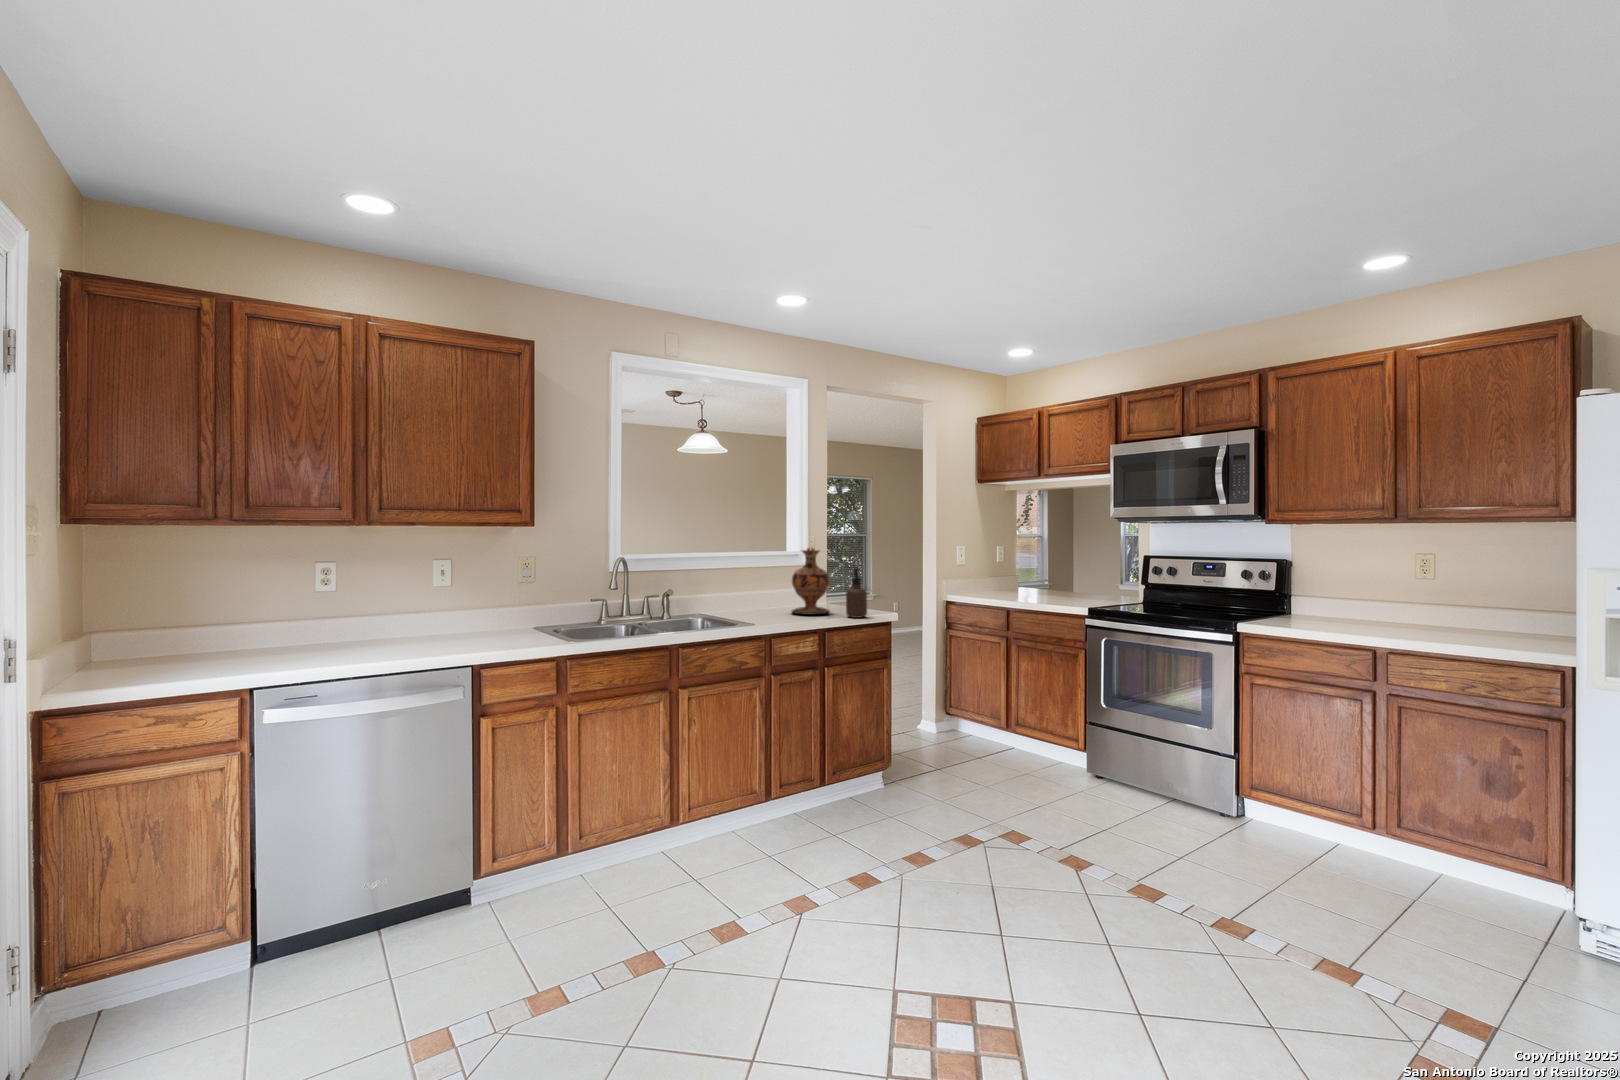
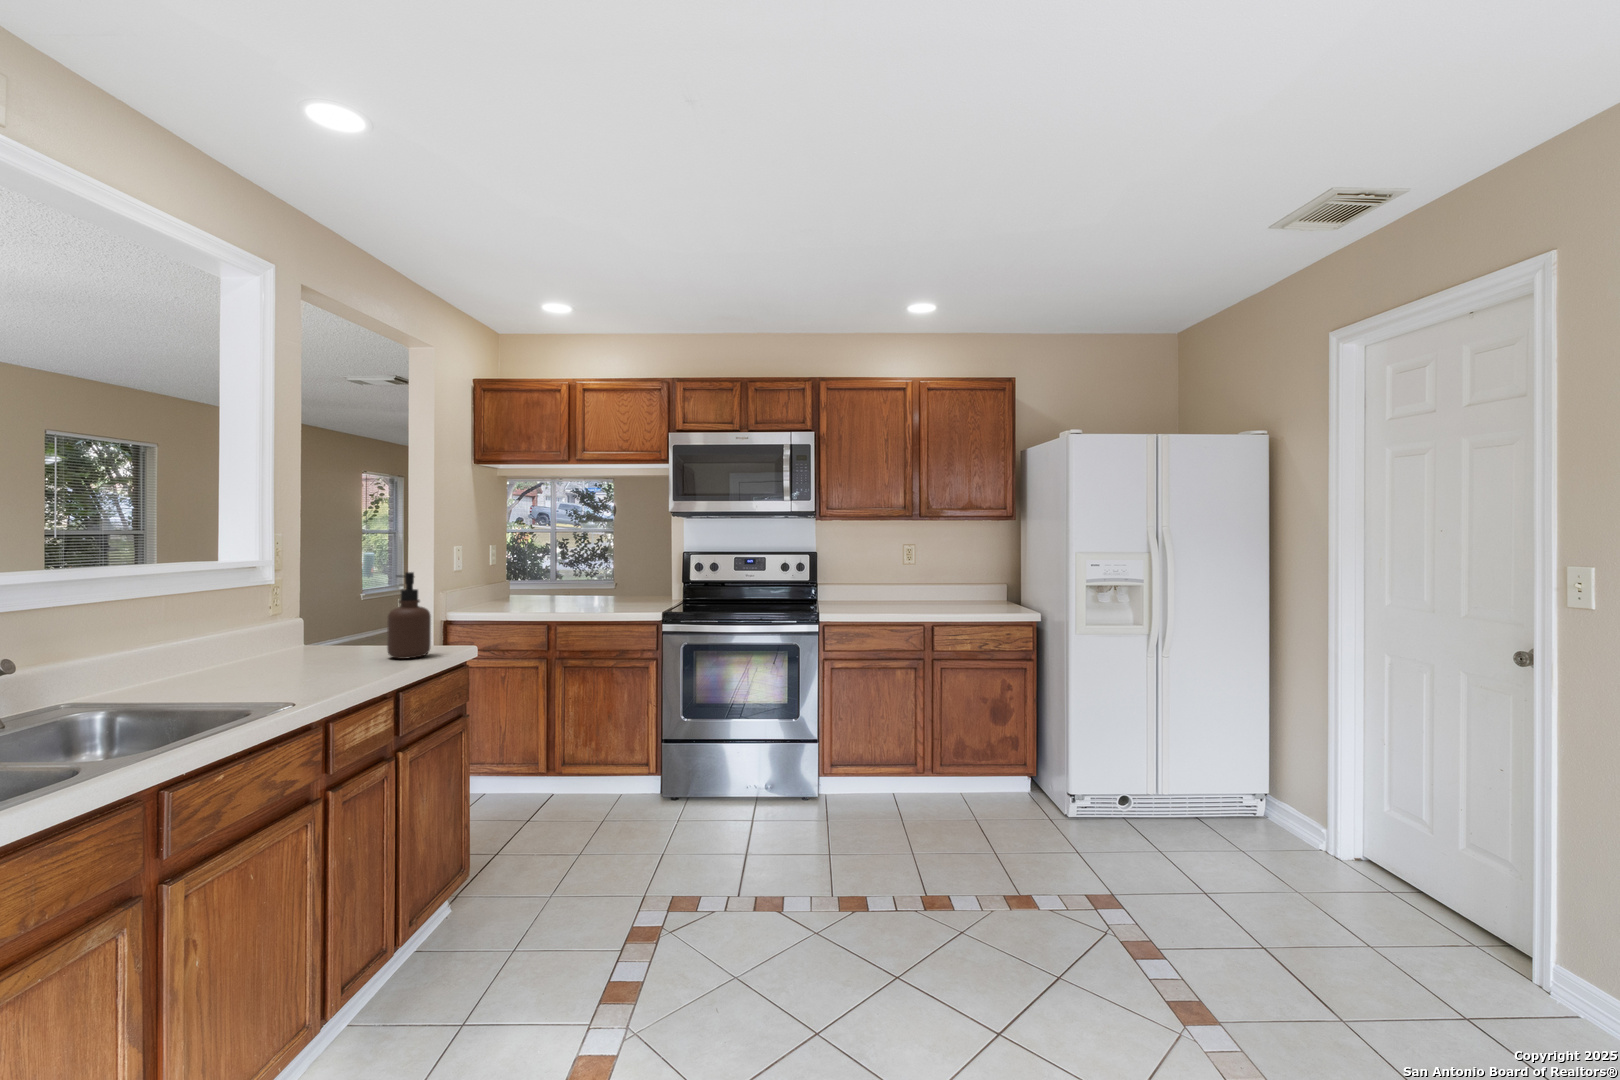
vase: present [792,548,830,615] -> none [246,537,342,667]

